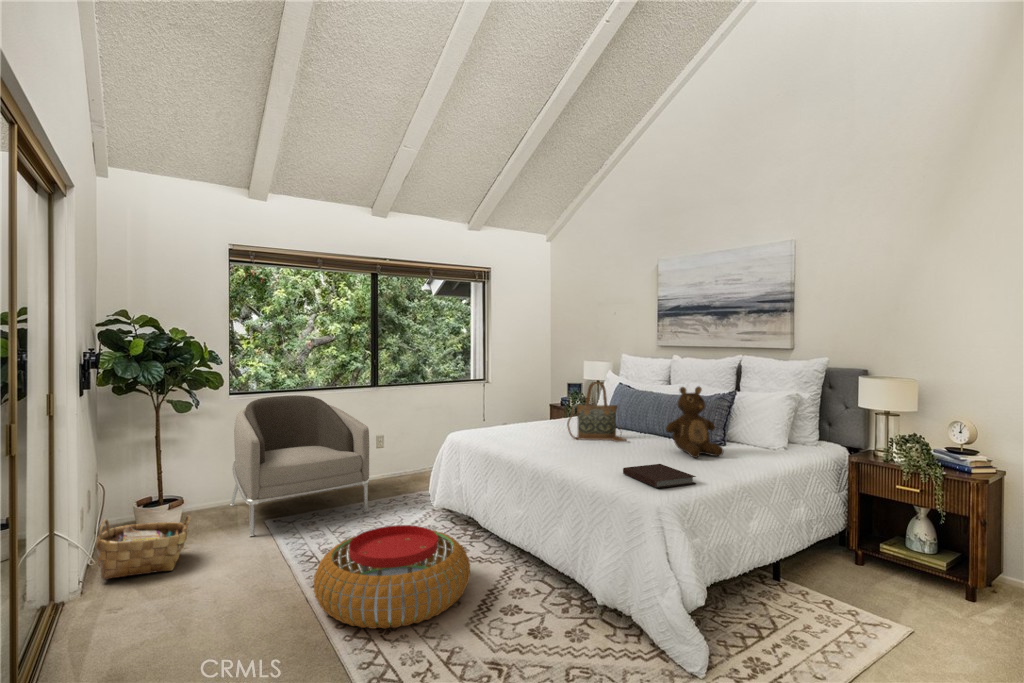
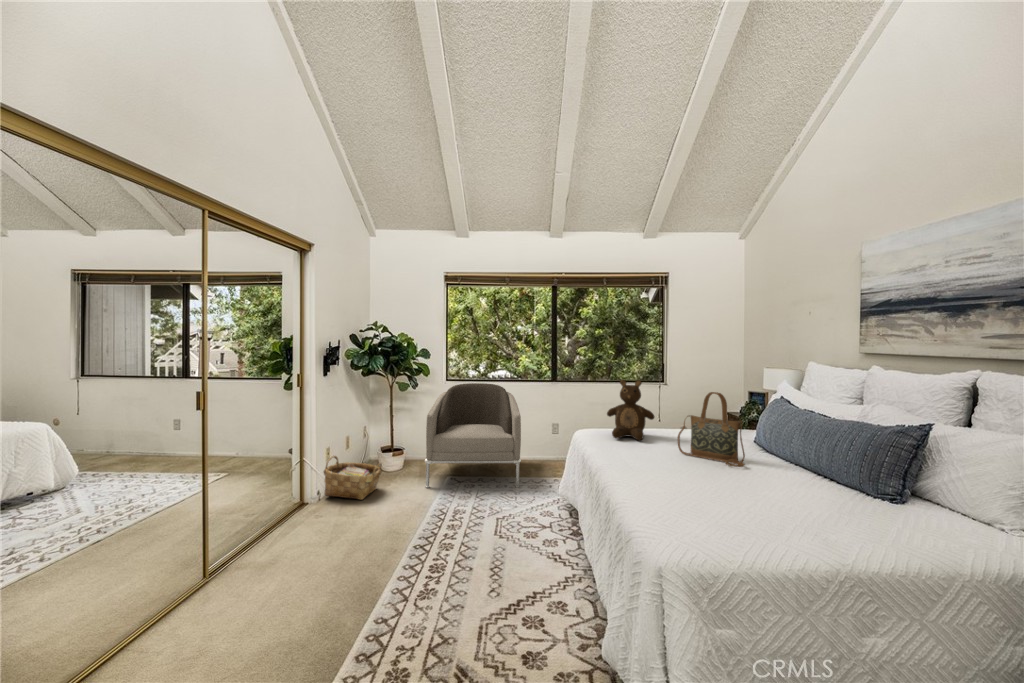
teddy bear: present [666,387,723,458] -> present [607,380,655,440]
notebook: present [623,464,696,488] -> none [670,499,752,545]
pouf: present [314,525,470,629] -> none [389,504,528,600]

